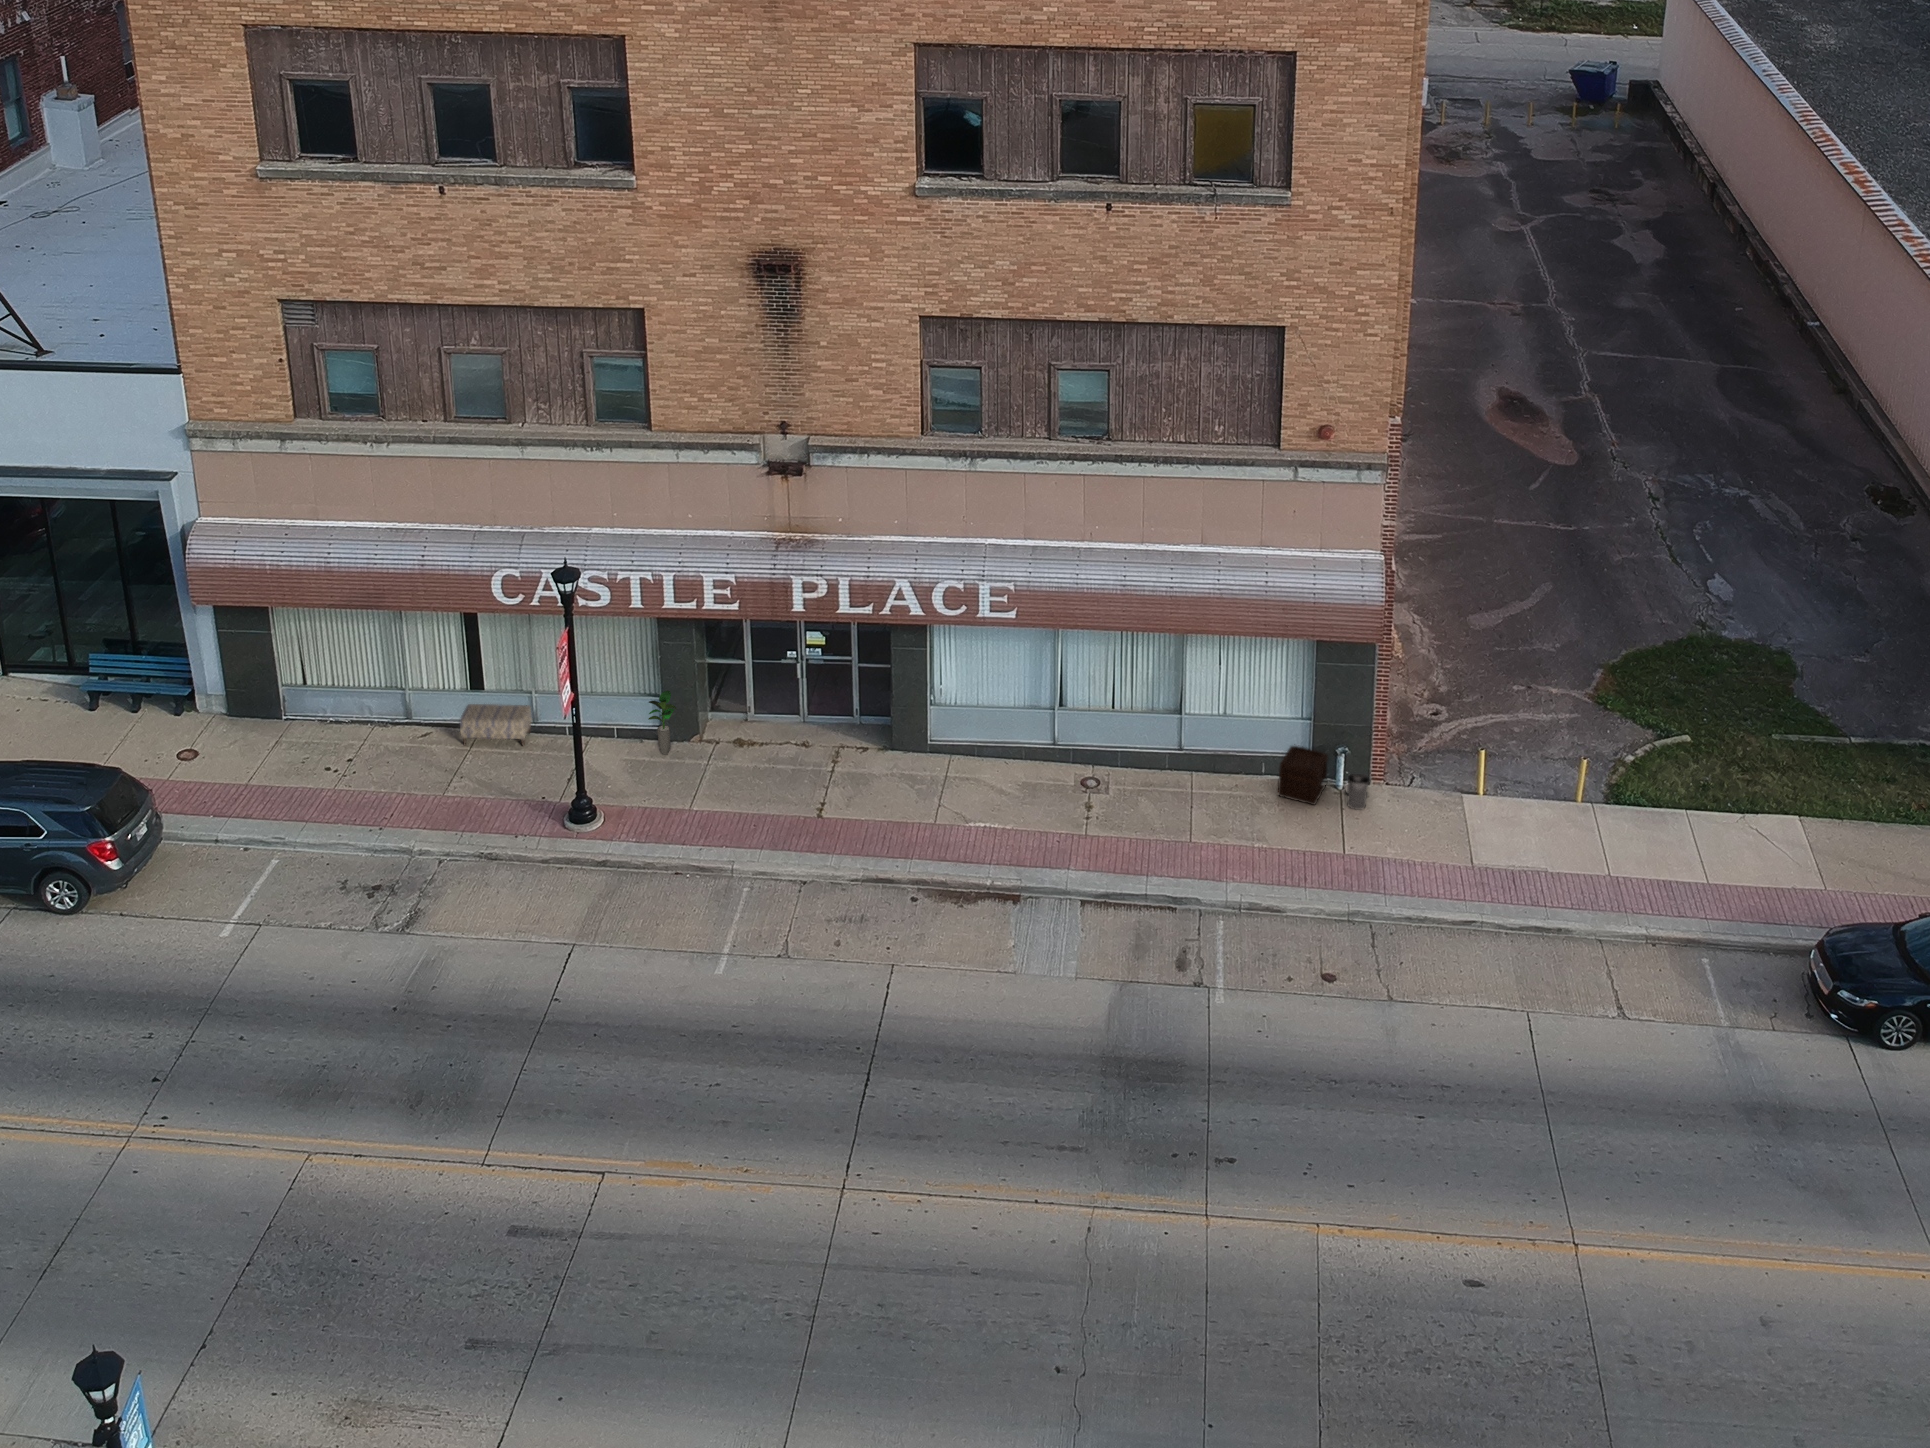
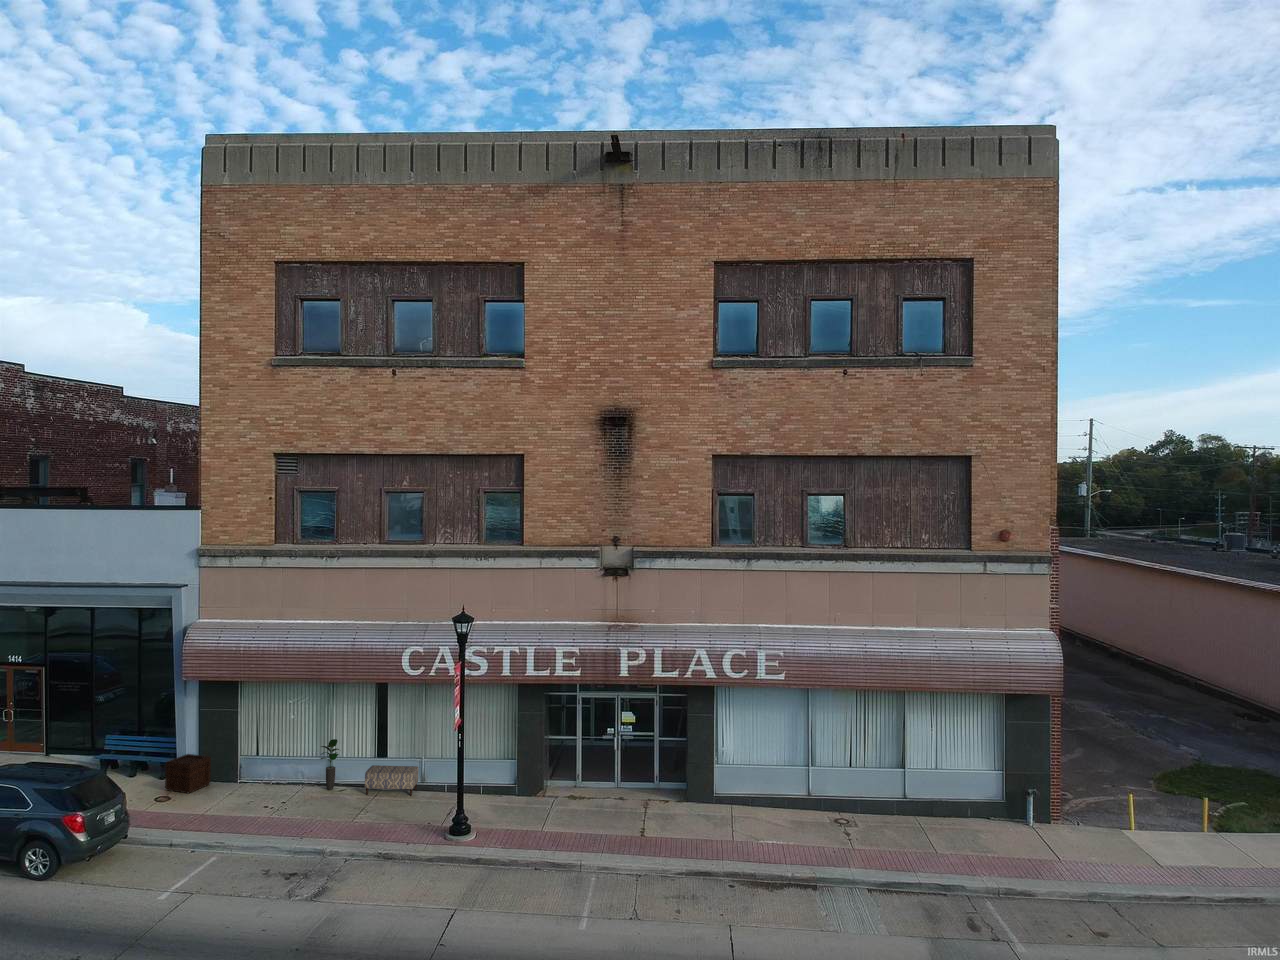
potted plant: present [649,691,677,755] -> present [321,739,339,790]
wooden crate: present [1278,746,1328,805] -> present [165,754,211,793]
trash can: present [1346,774,1369,810] -> none [1047,806,1072,835]

